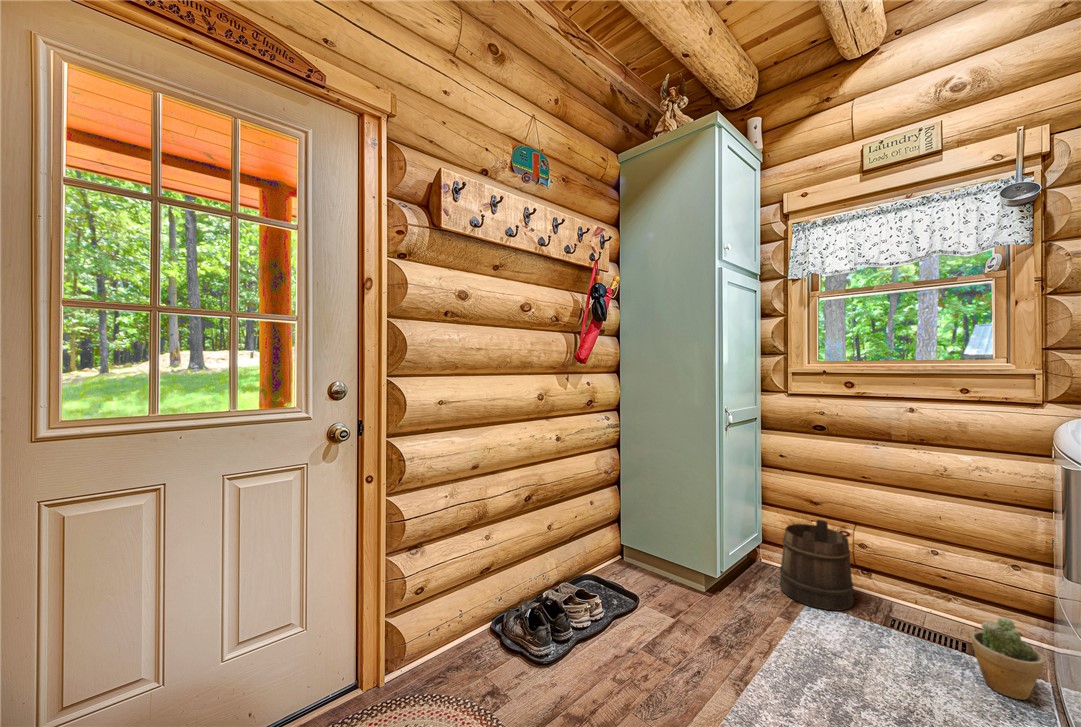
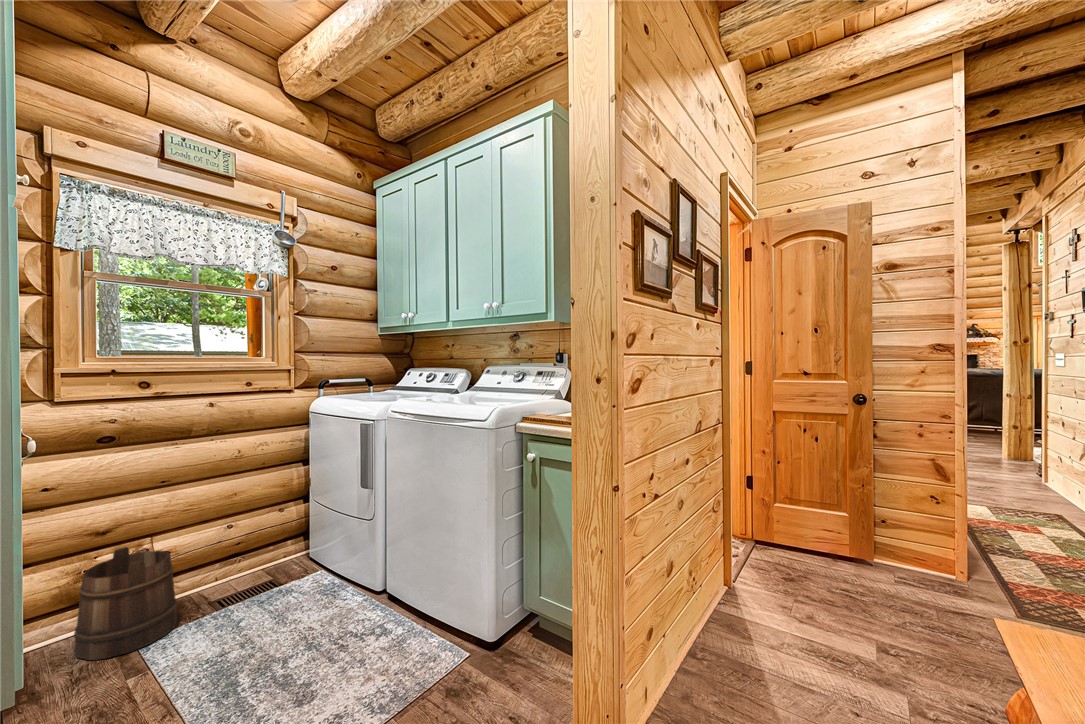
potted plant: present [971,617,1045,699] -> none [295,540,335,594]

